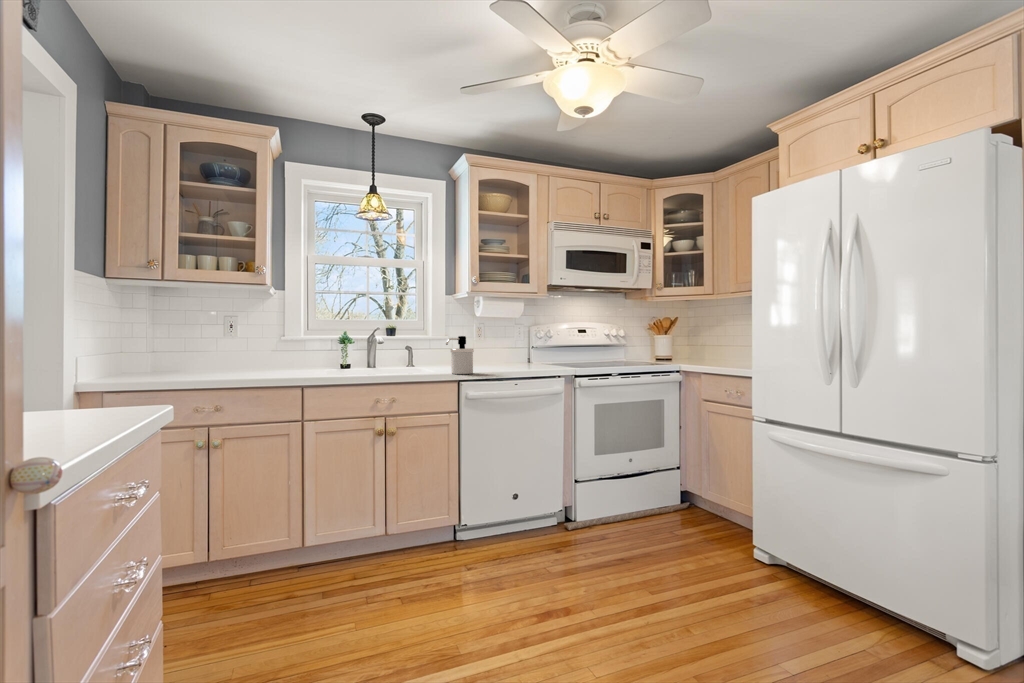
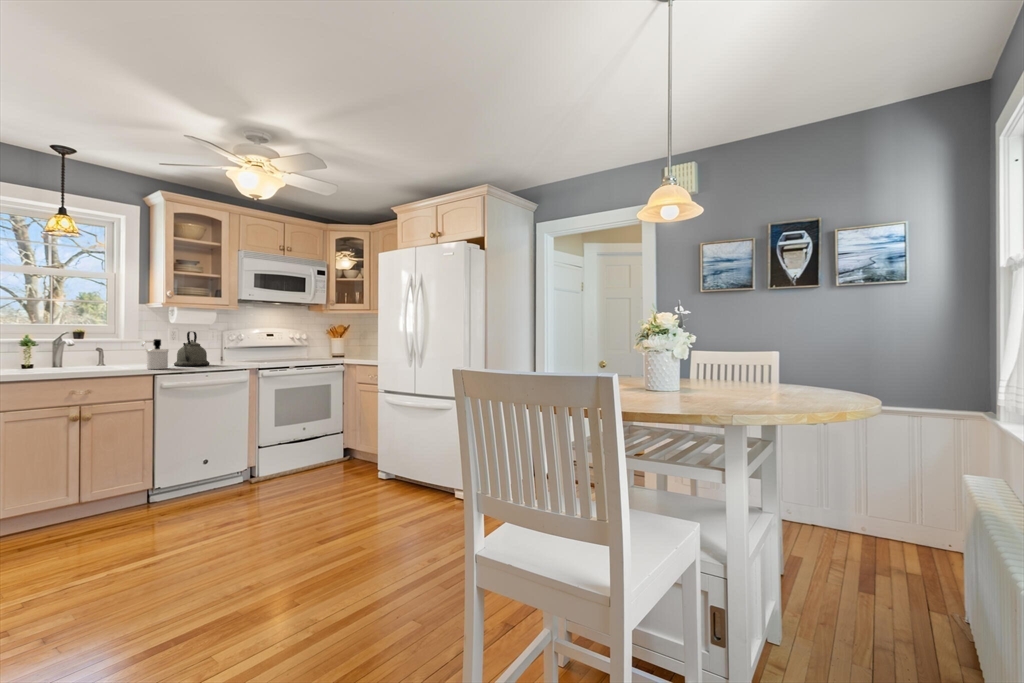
kettle: none [480,326,518,370] -> present [174,332,210,366]

